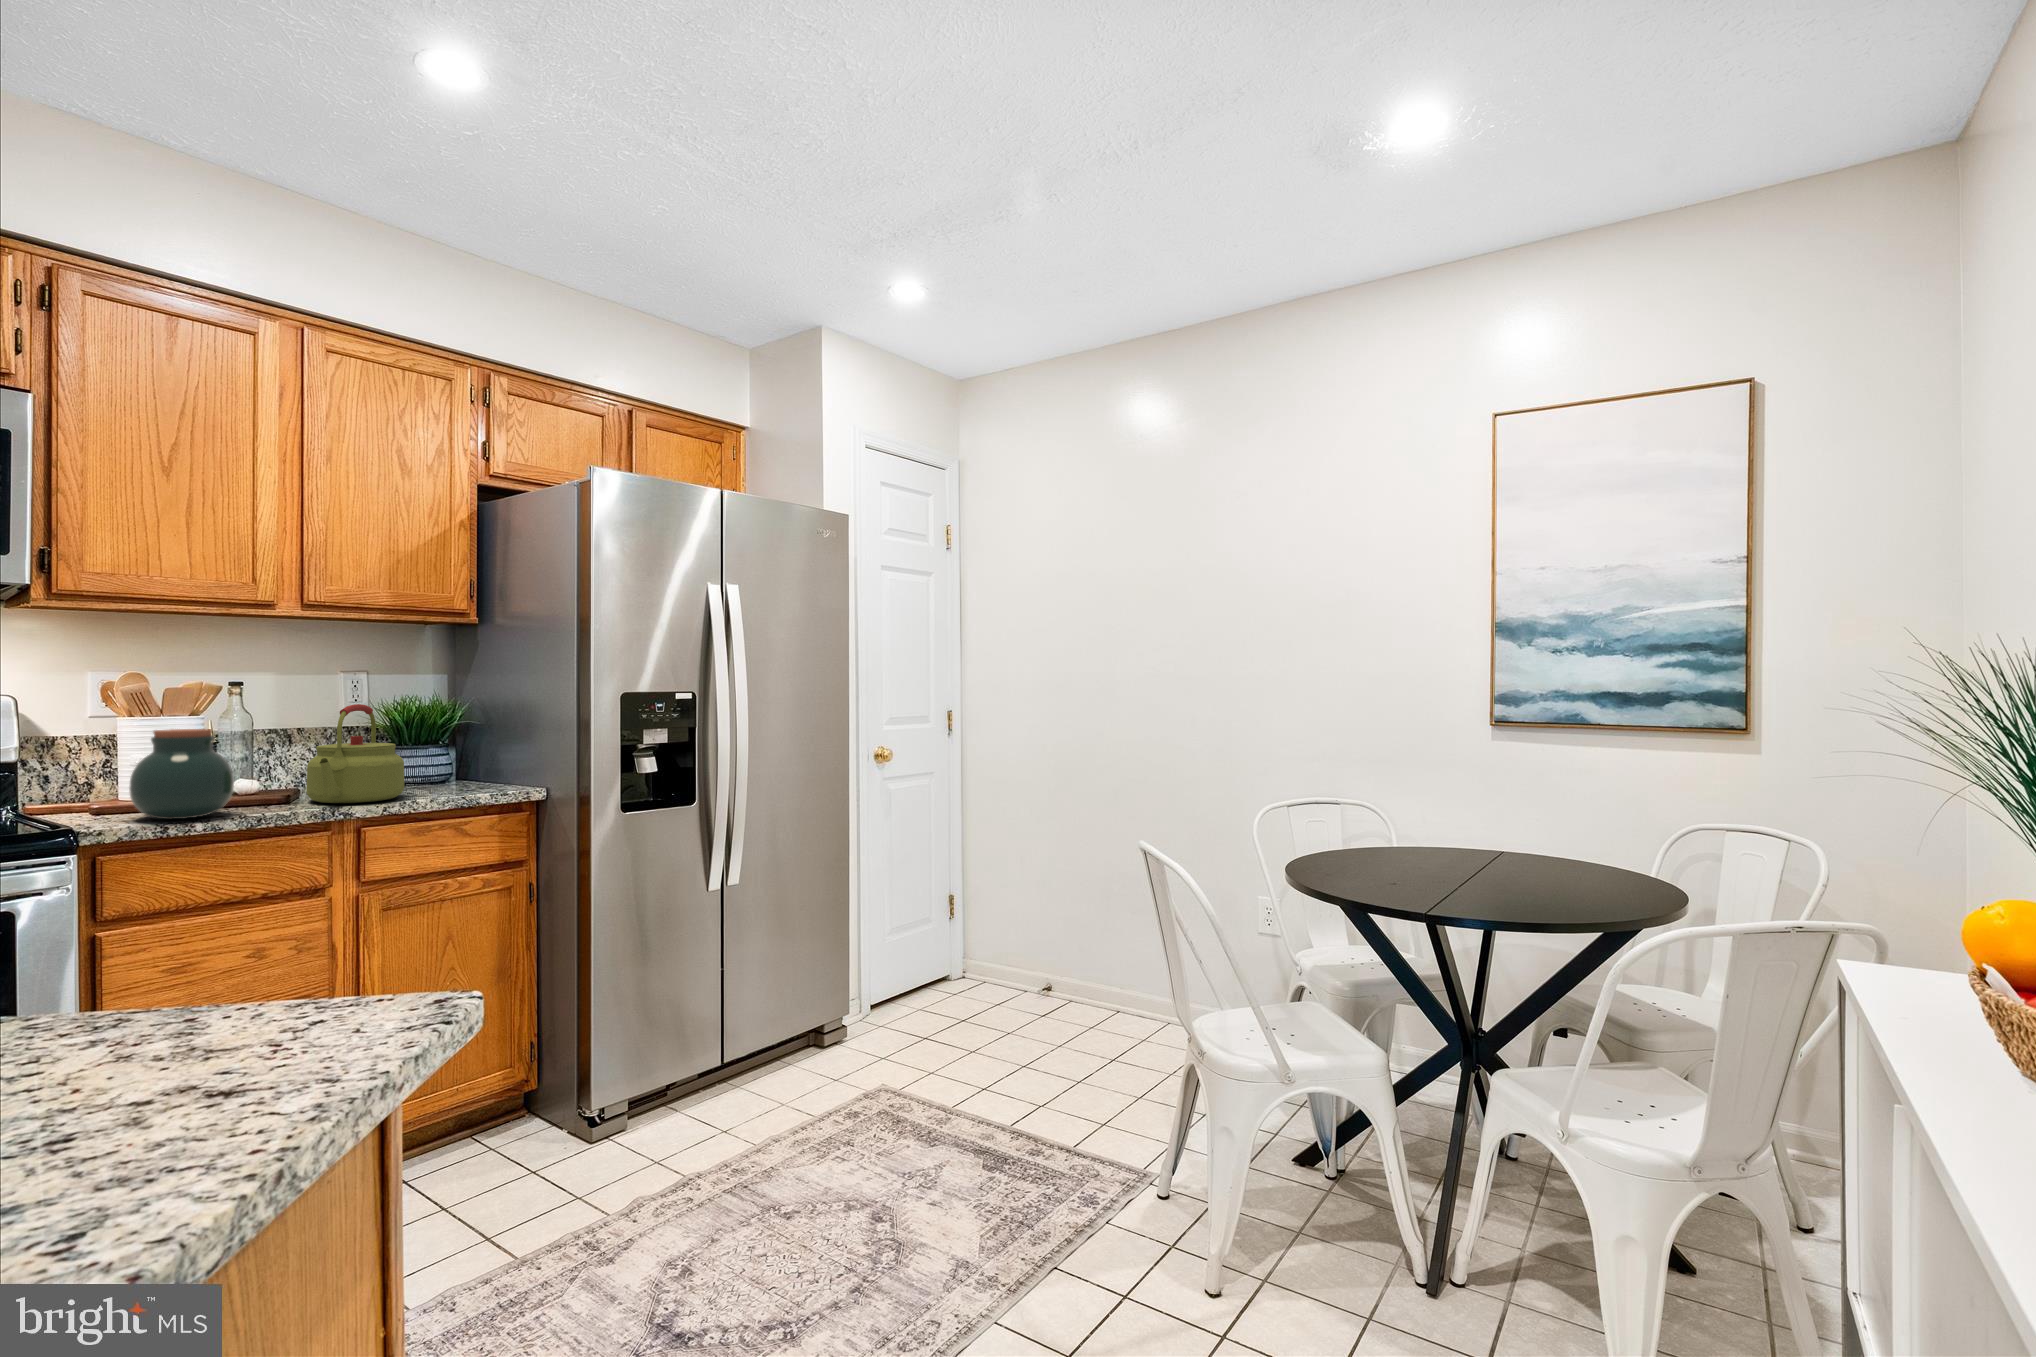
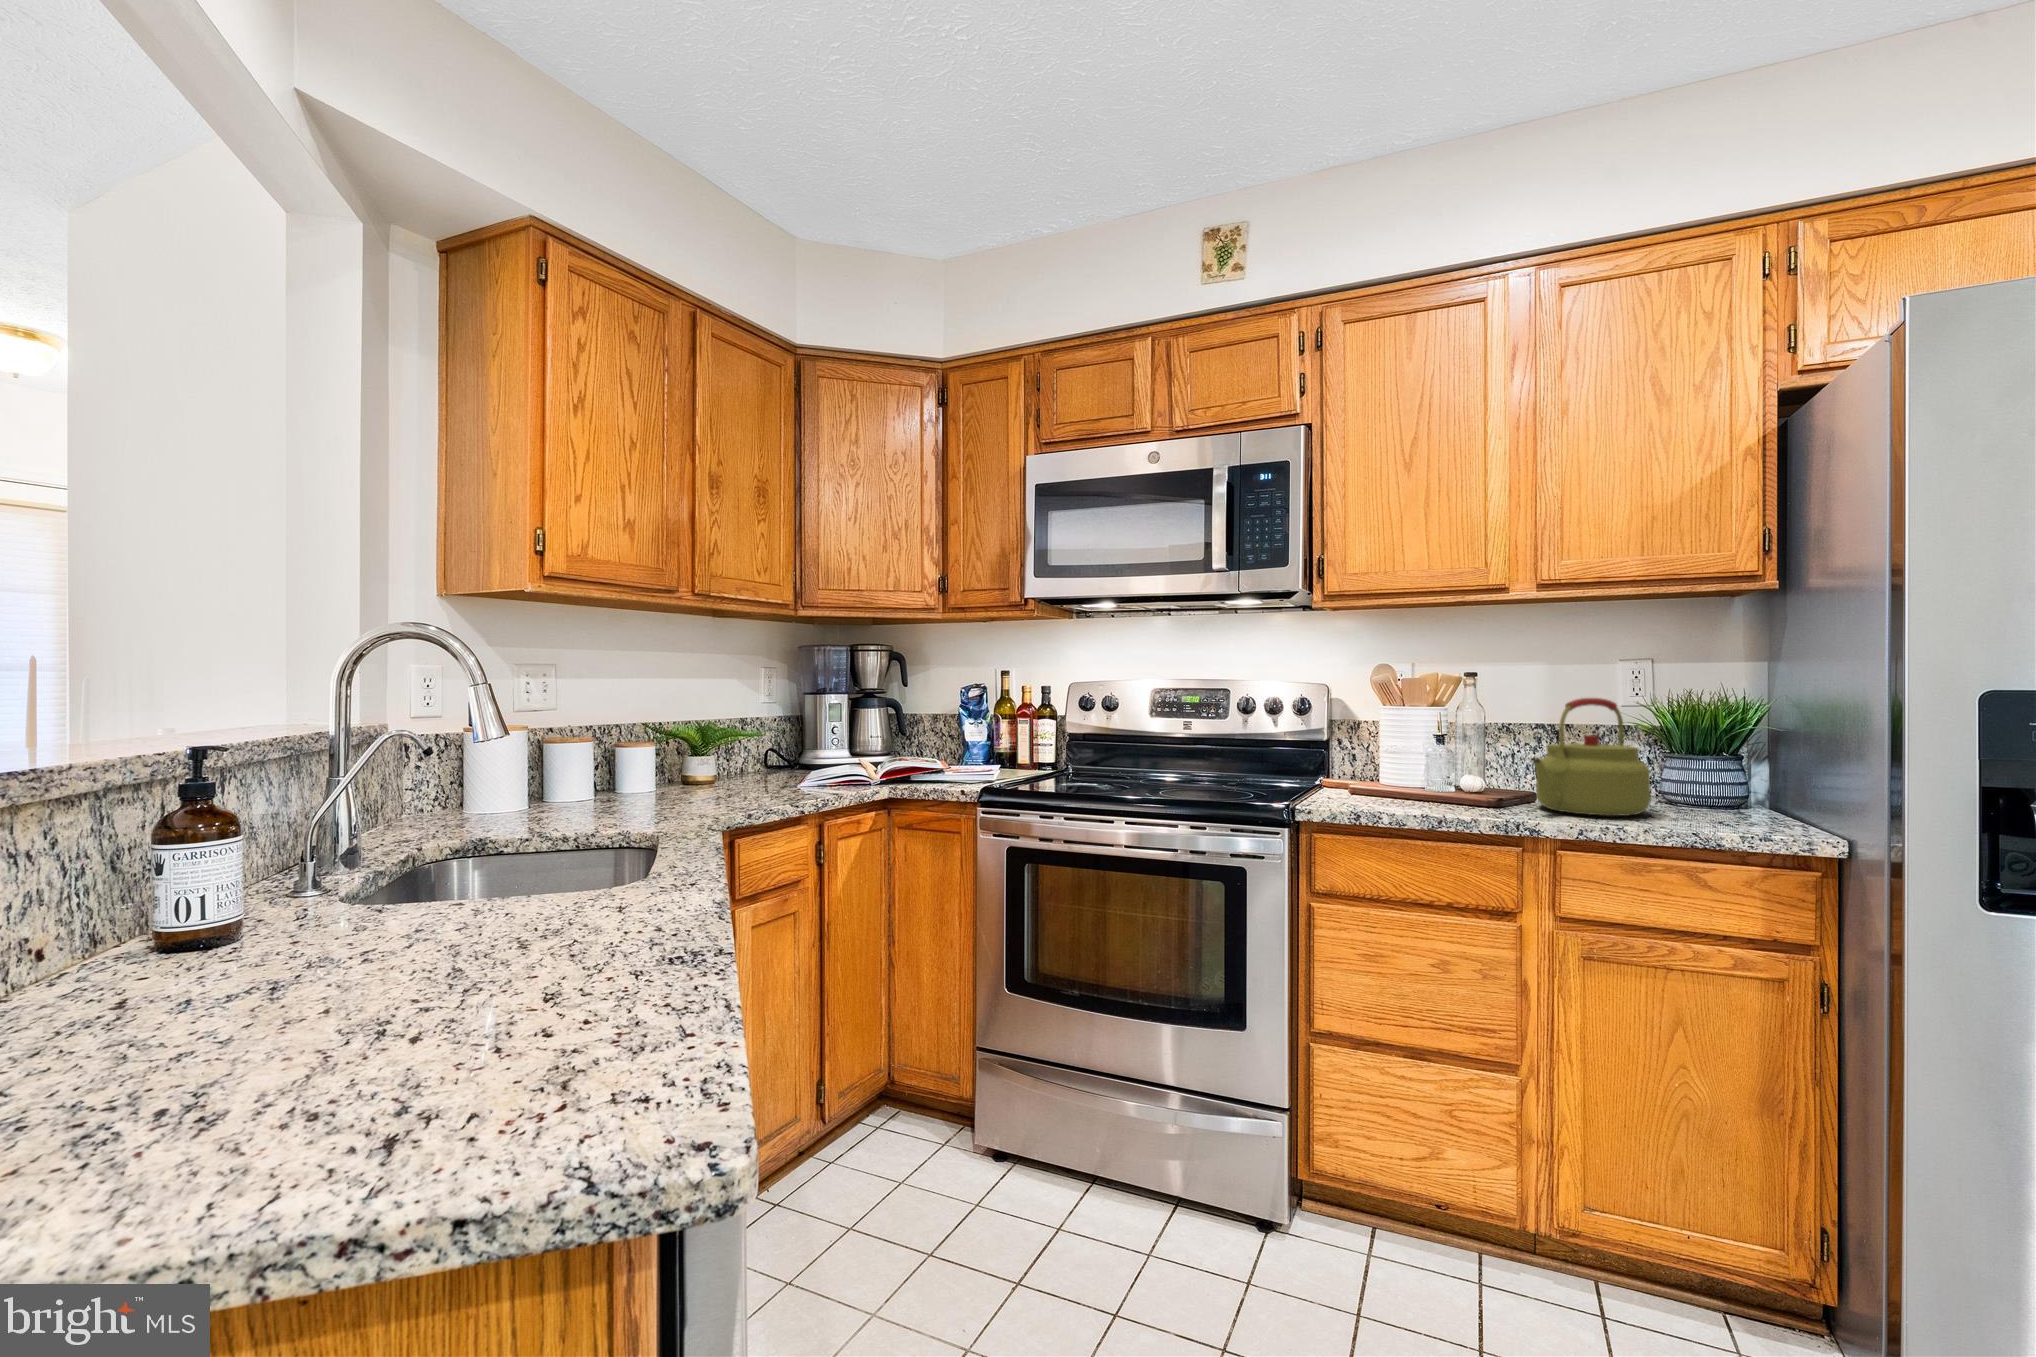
jar: present [129,729,234,819] -> none [1365,717,1450,805]

